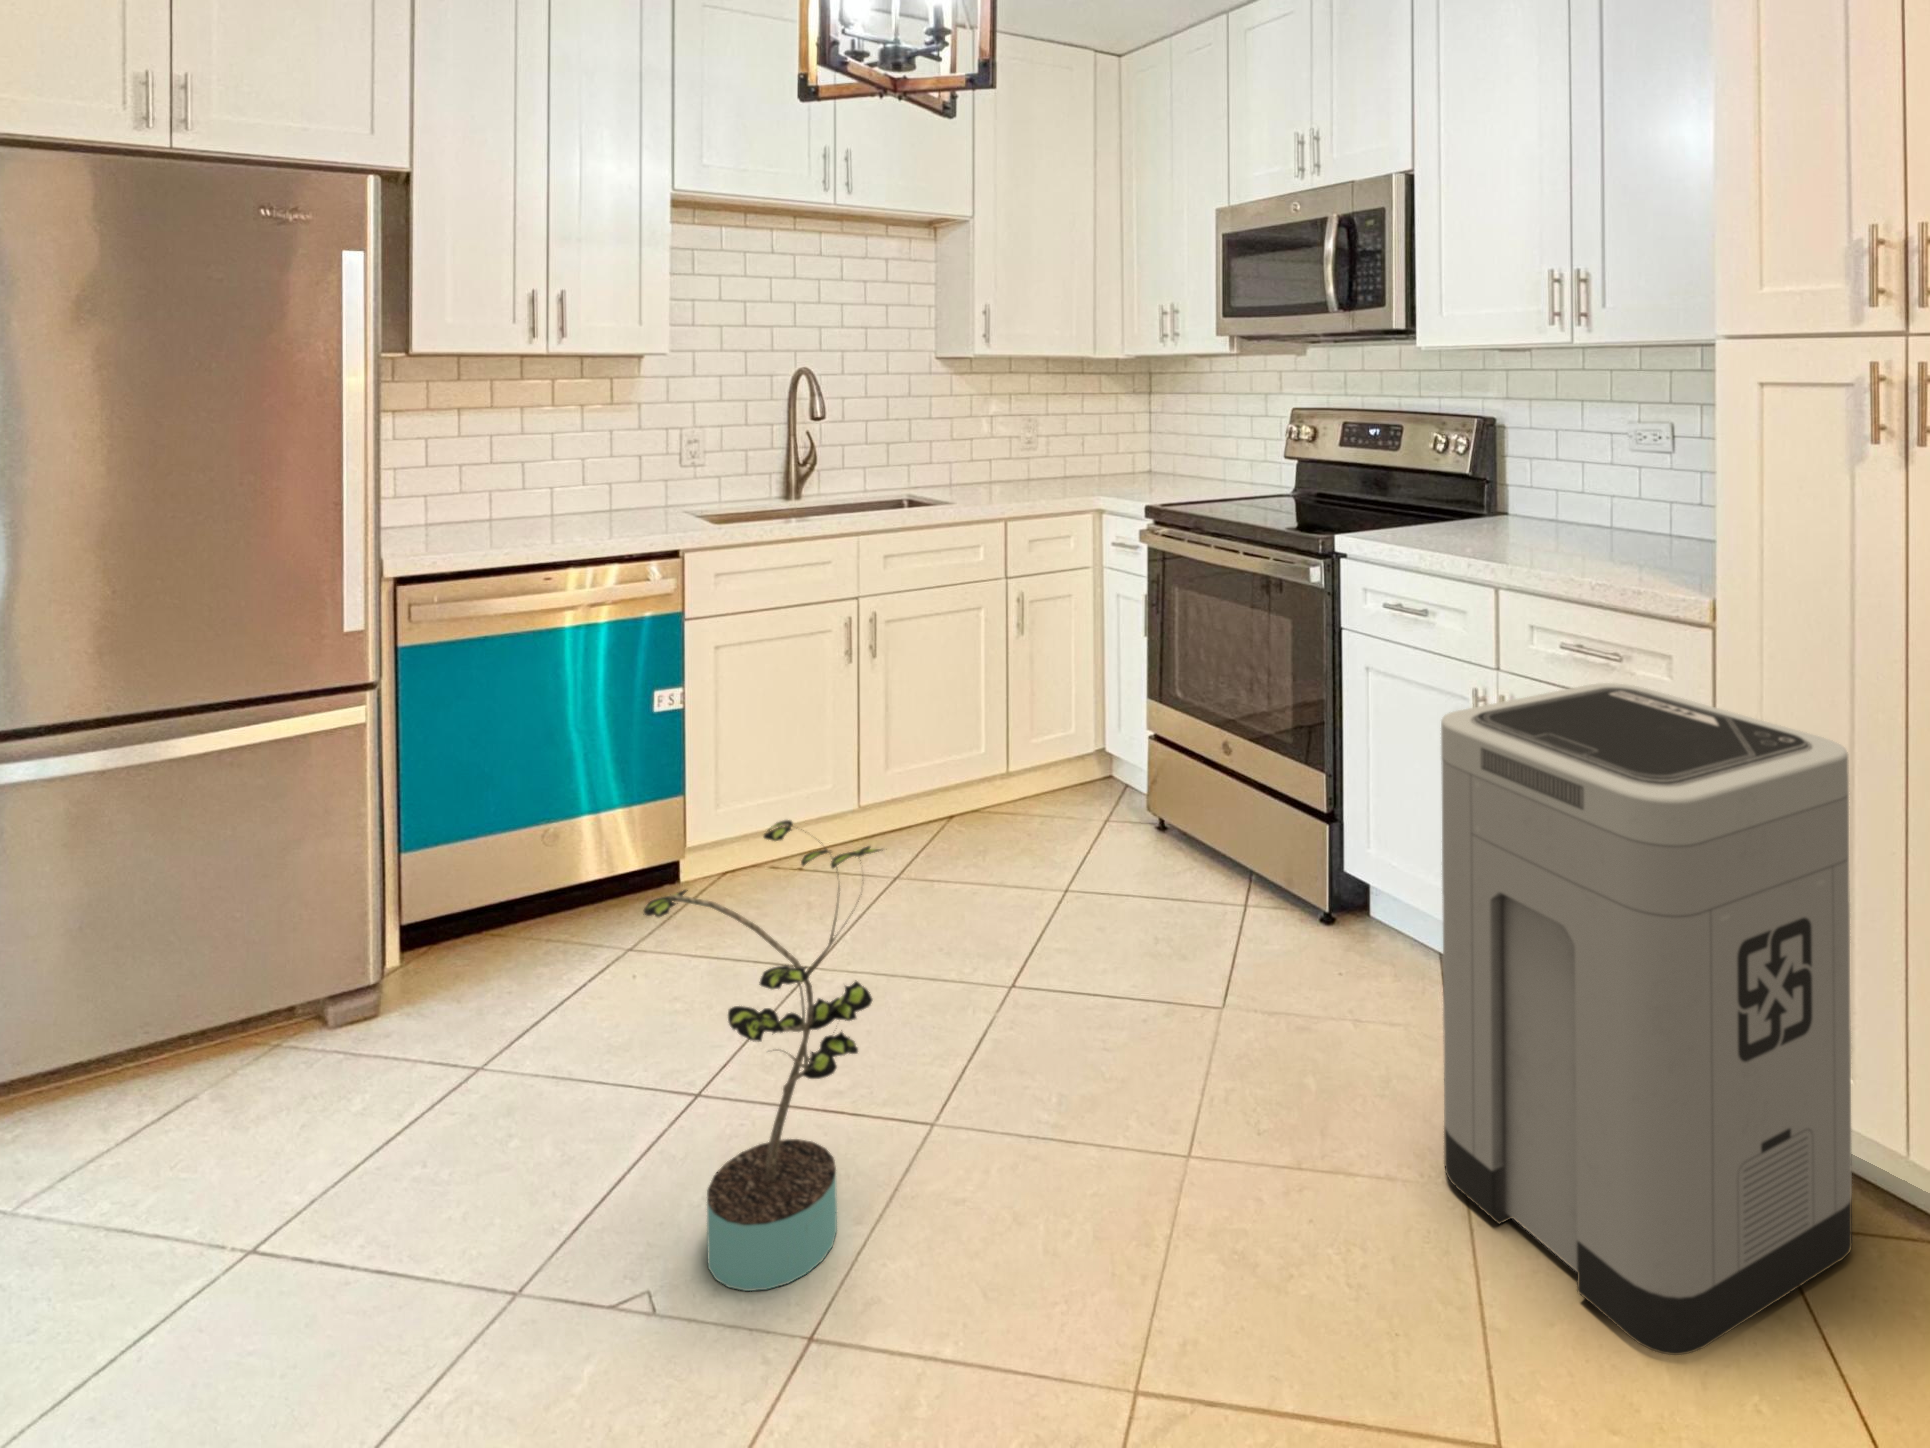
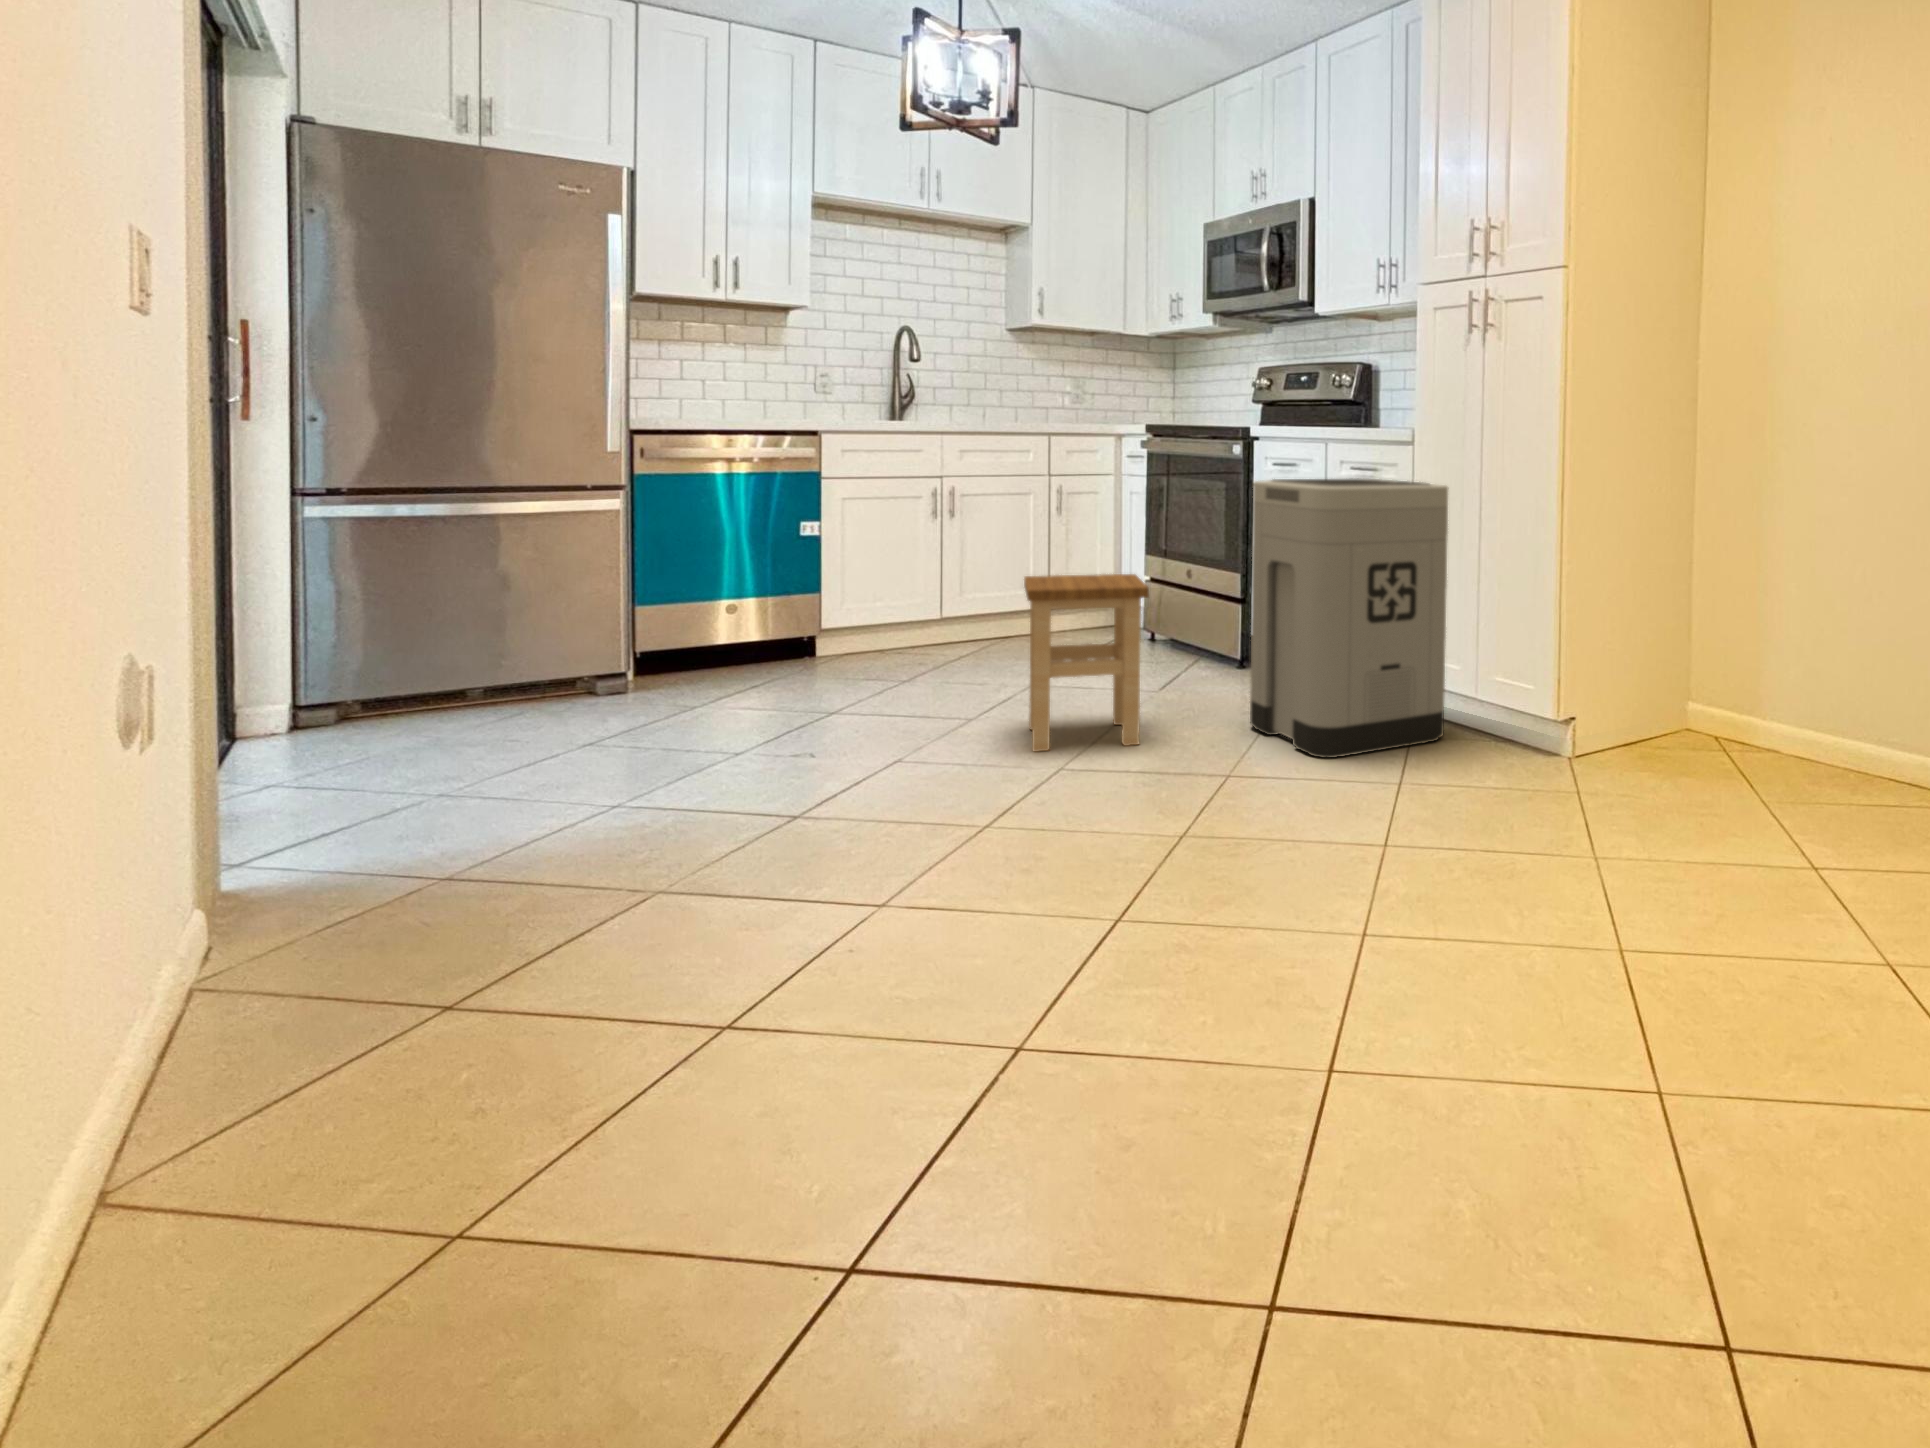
potted plant: present [644,820,880,1291] -> none [810,527,945,748]
stool: none [1026,874,1282,1313] -> present [1024,574,1149,752]

